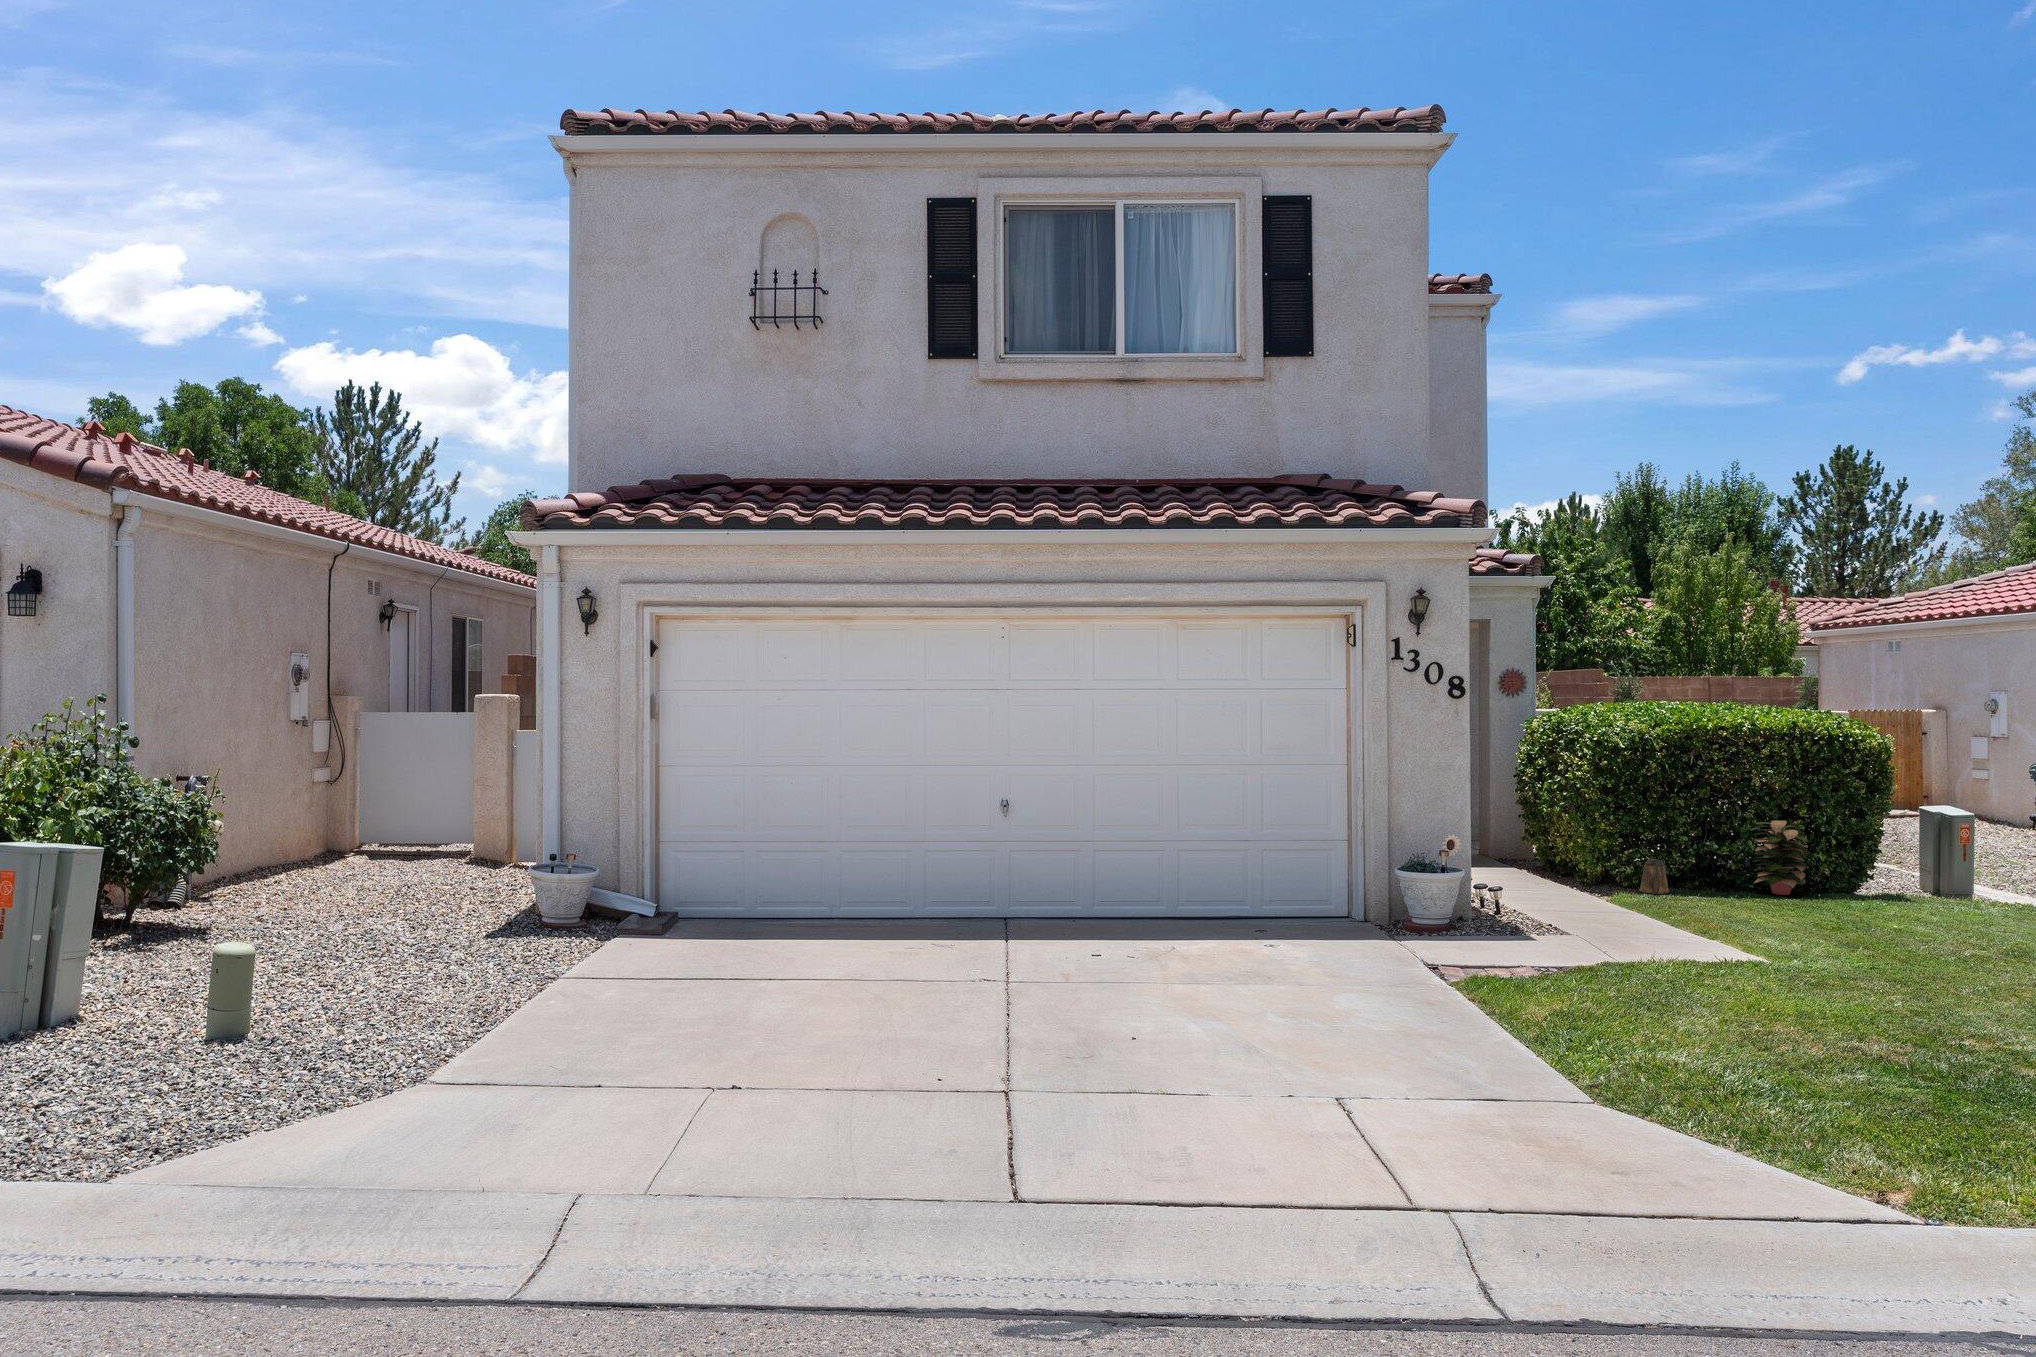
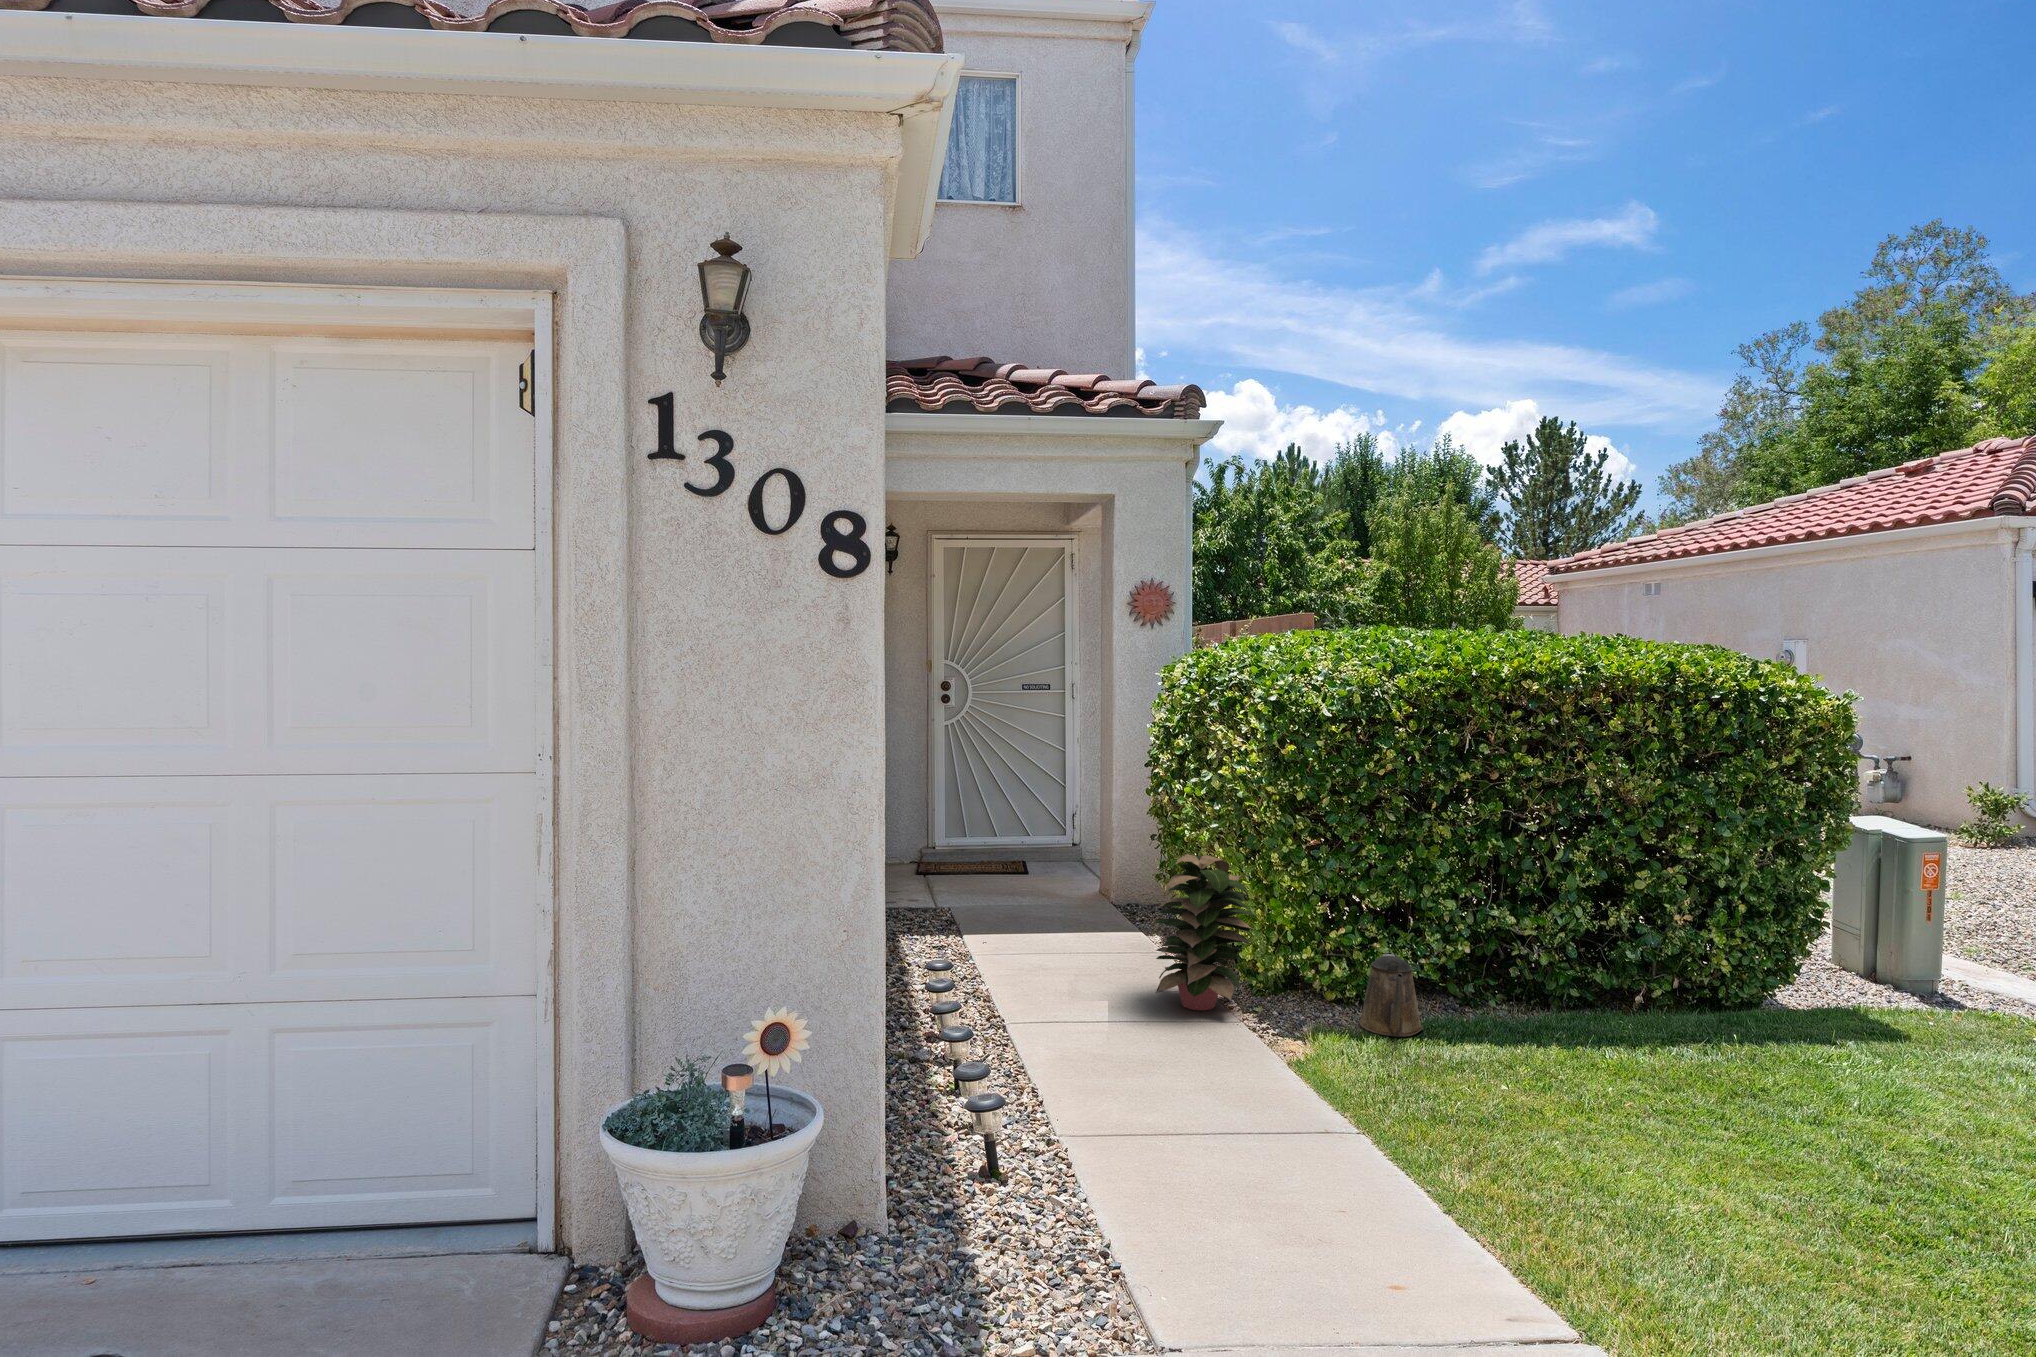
decorative plant: present [1754,820,1809,895] -> present [1155,854,1258,1010]

